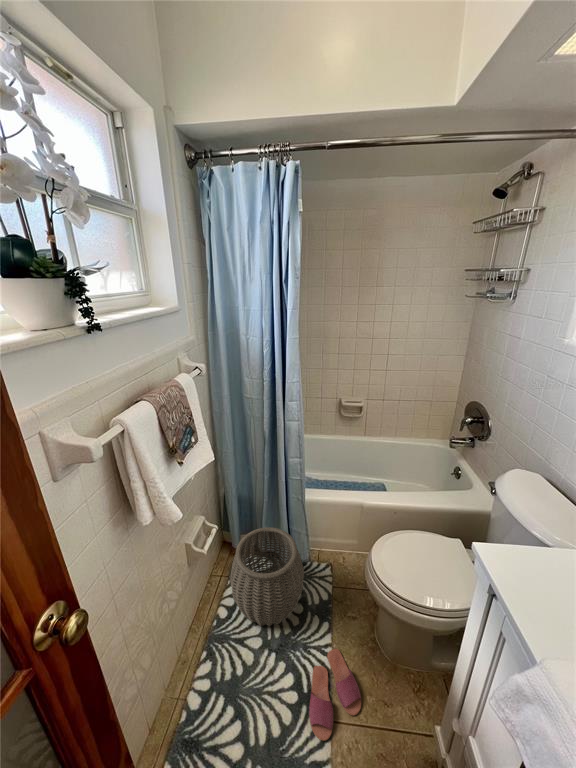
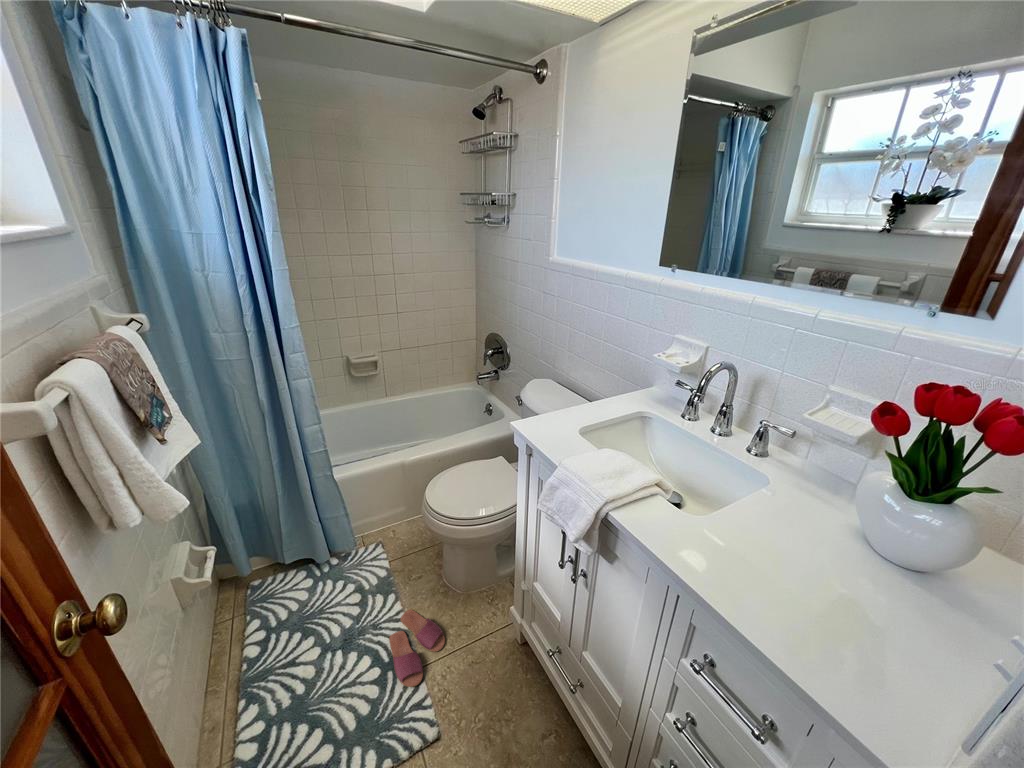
woven basket: present [230,527,304,626] -> none [251,521,356,639]

